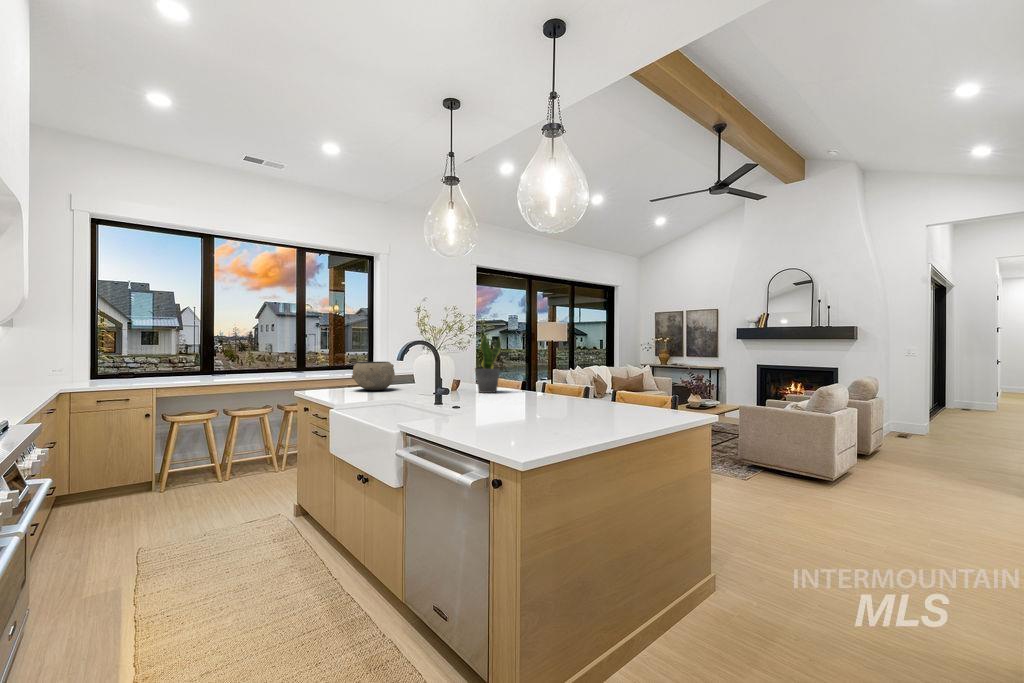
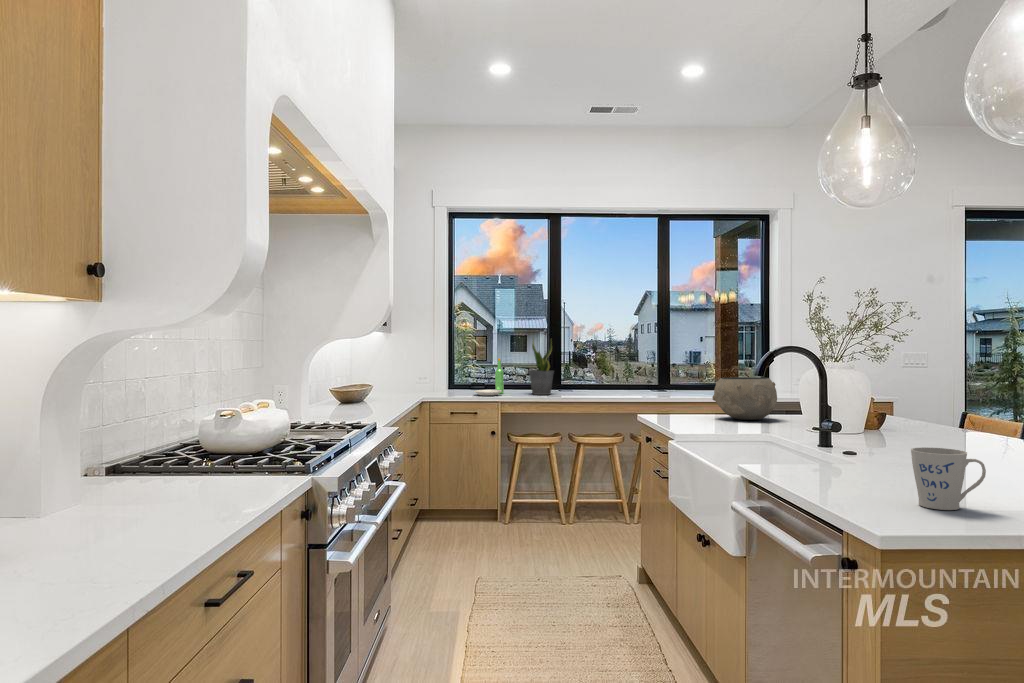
potted plant: present [475,336,501,393] -> present [529,340,554,395]
plate: none [125,351,158,384] -> present [474,358,504,395]
mug: none [512,402,549,438] -> present [911,447,986,510]

